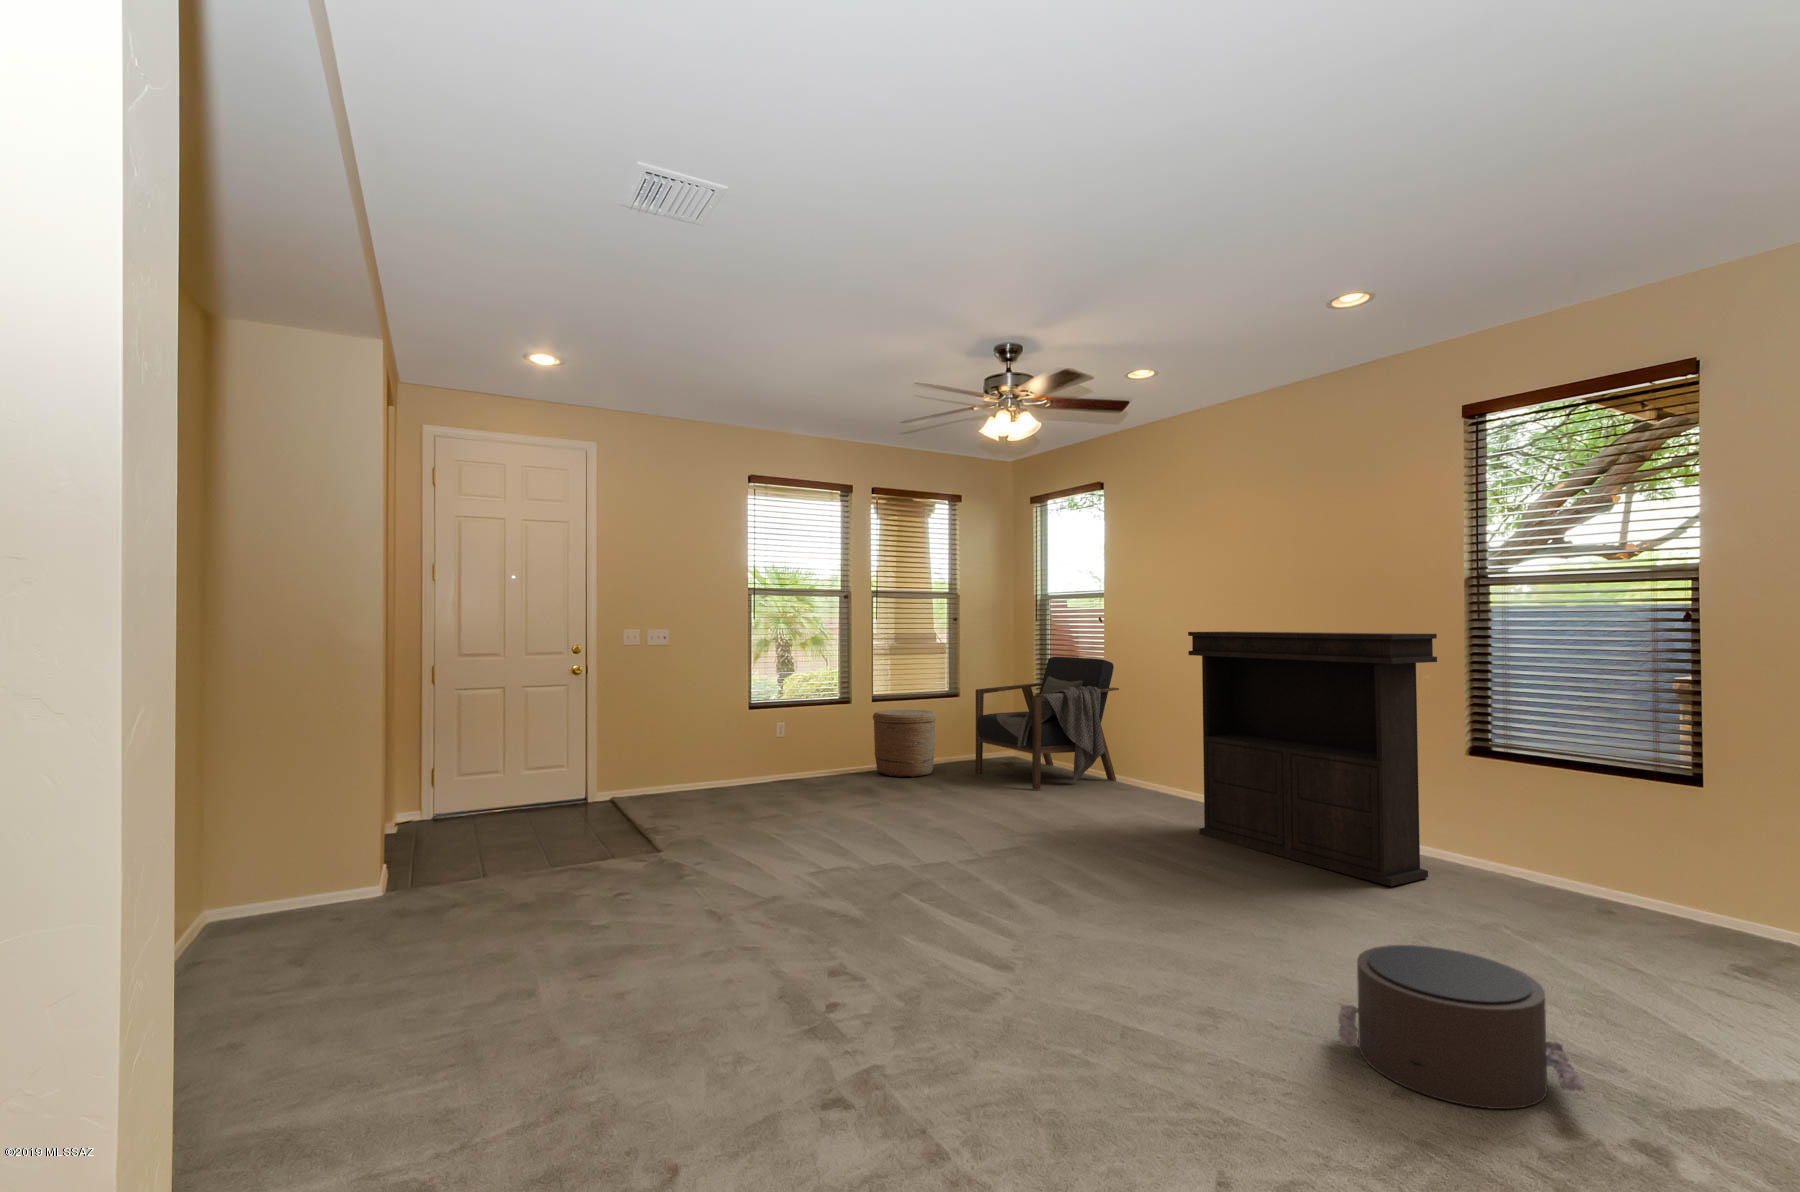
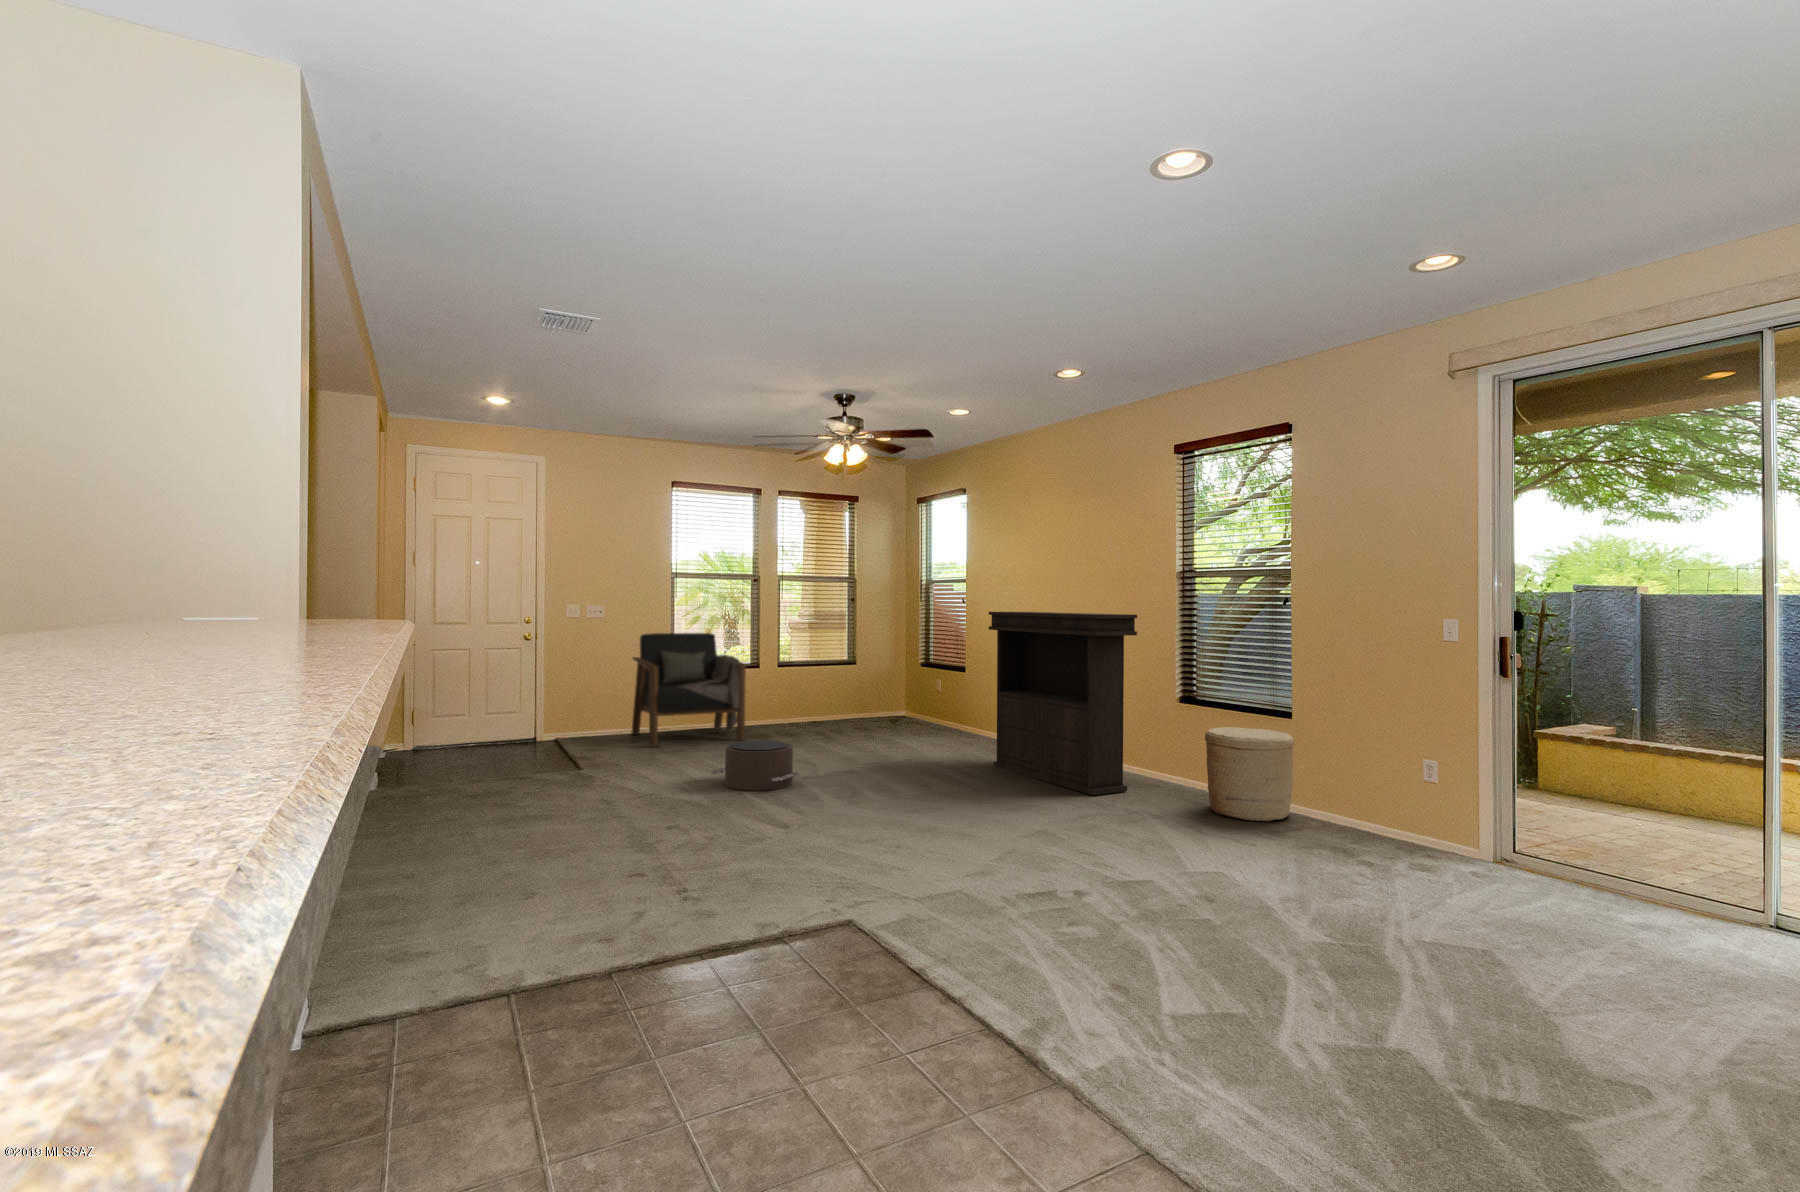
armchair: present [976,657,1119,790] -> present [631,633,746,746]
woven basket: present [873,710,936,777] -> present [1205,727,1295,821]
pouf: present [1338,945,1586,1109] -> present [711,741,798,791]

